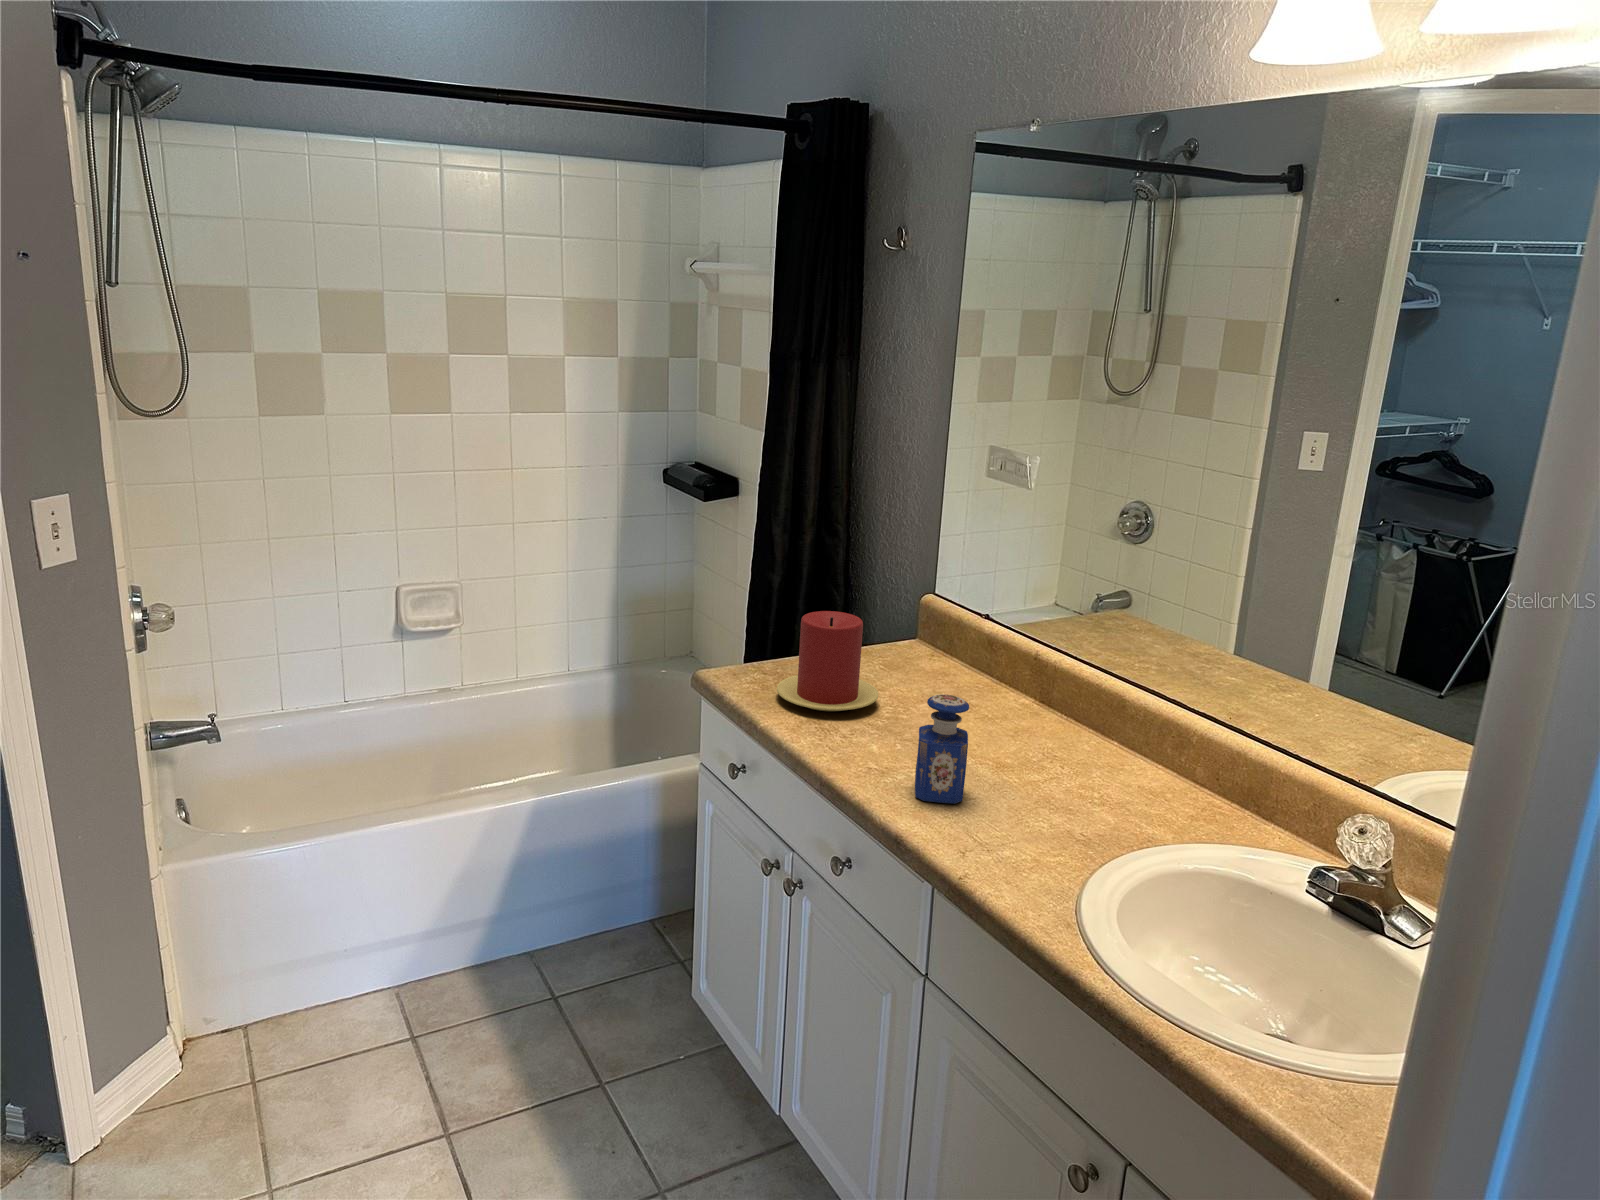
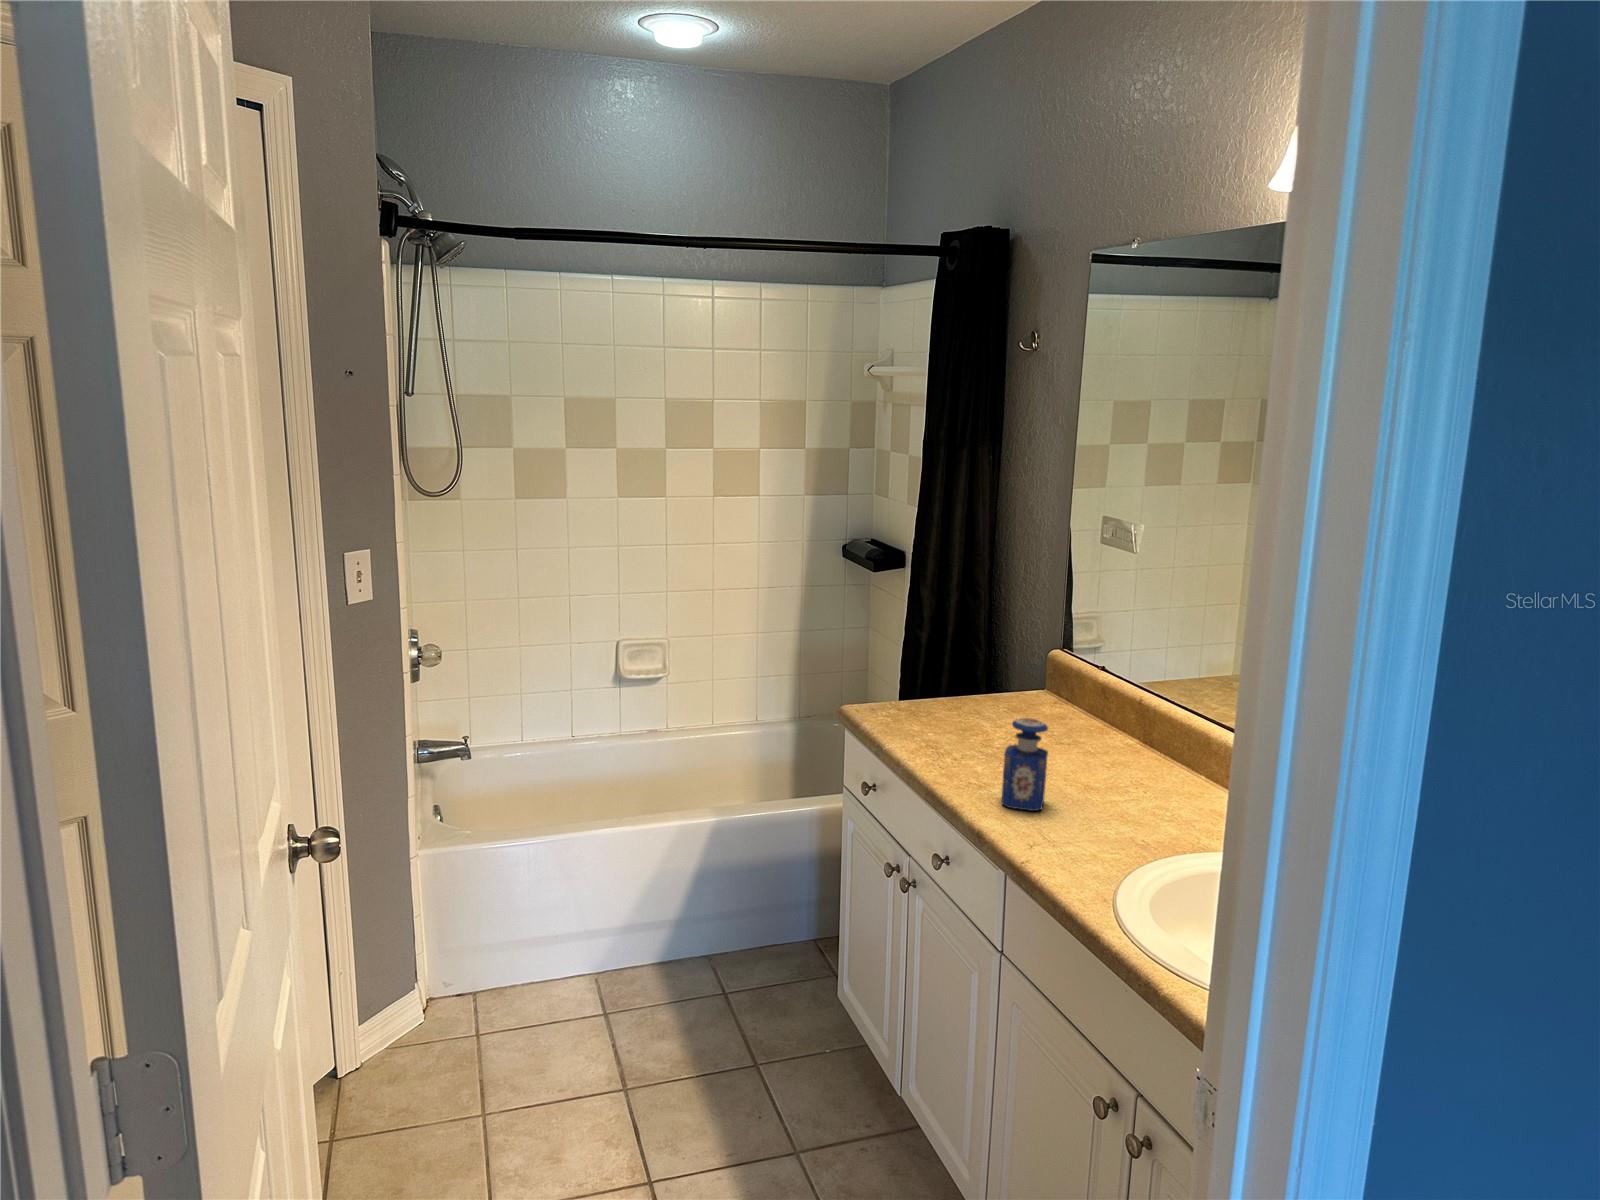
candle: present [777,611,878,711] -> none [904,655,992,740]

